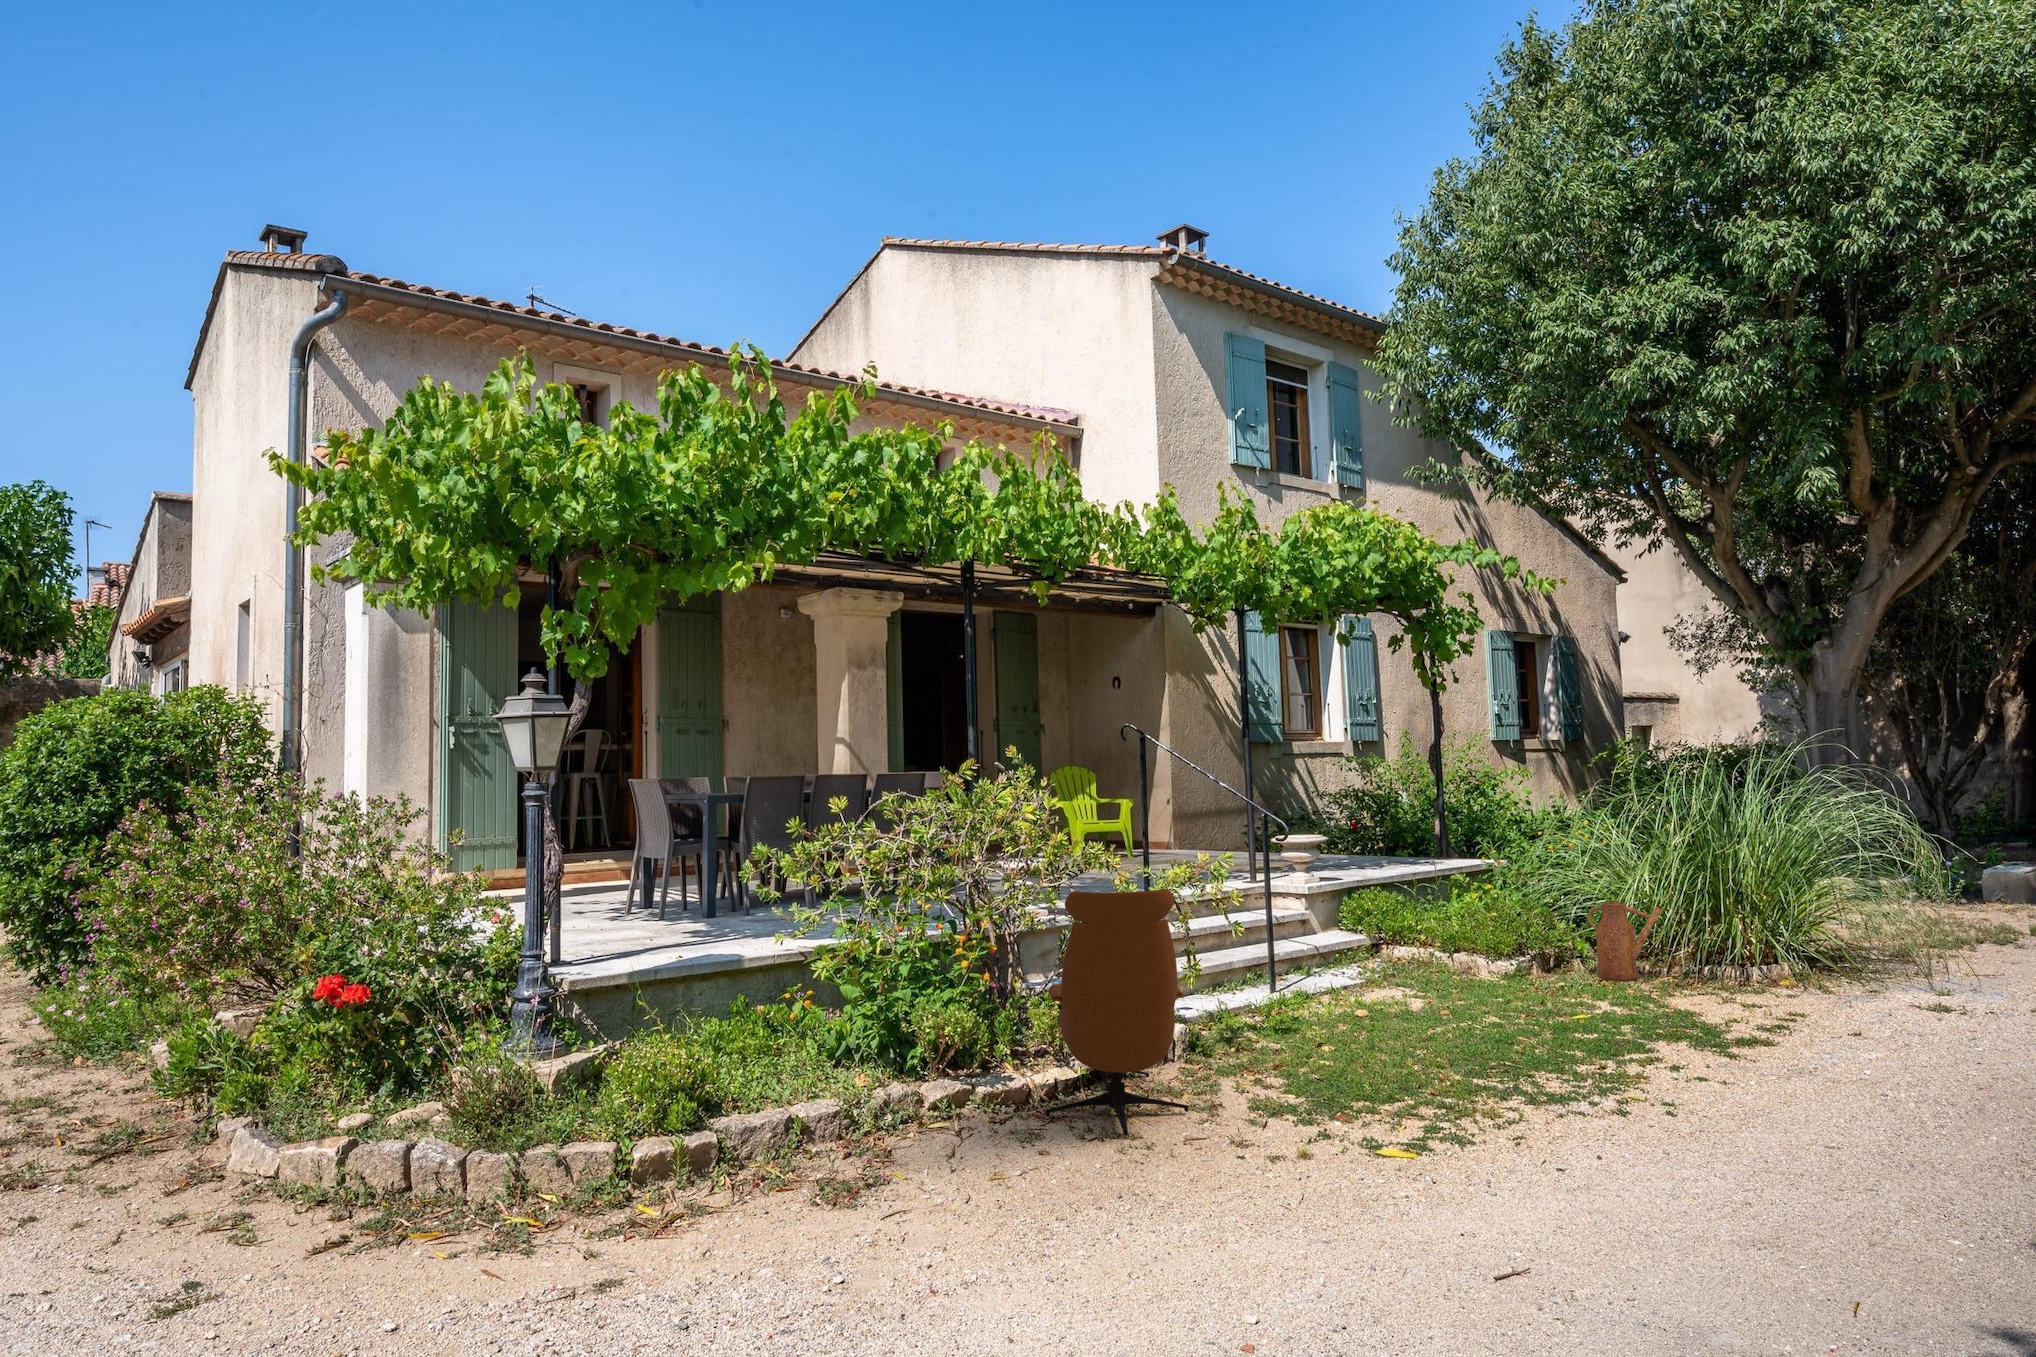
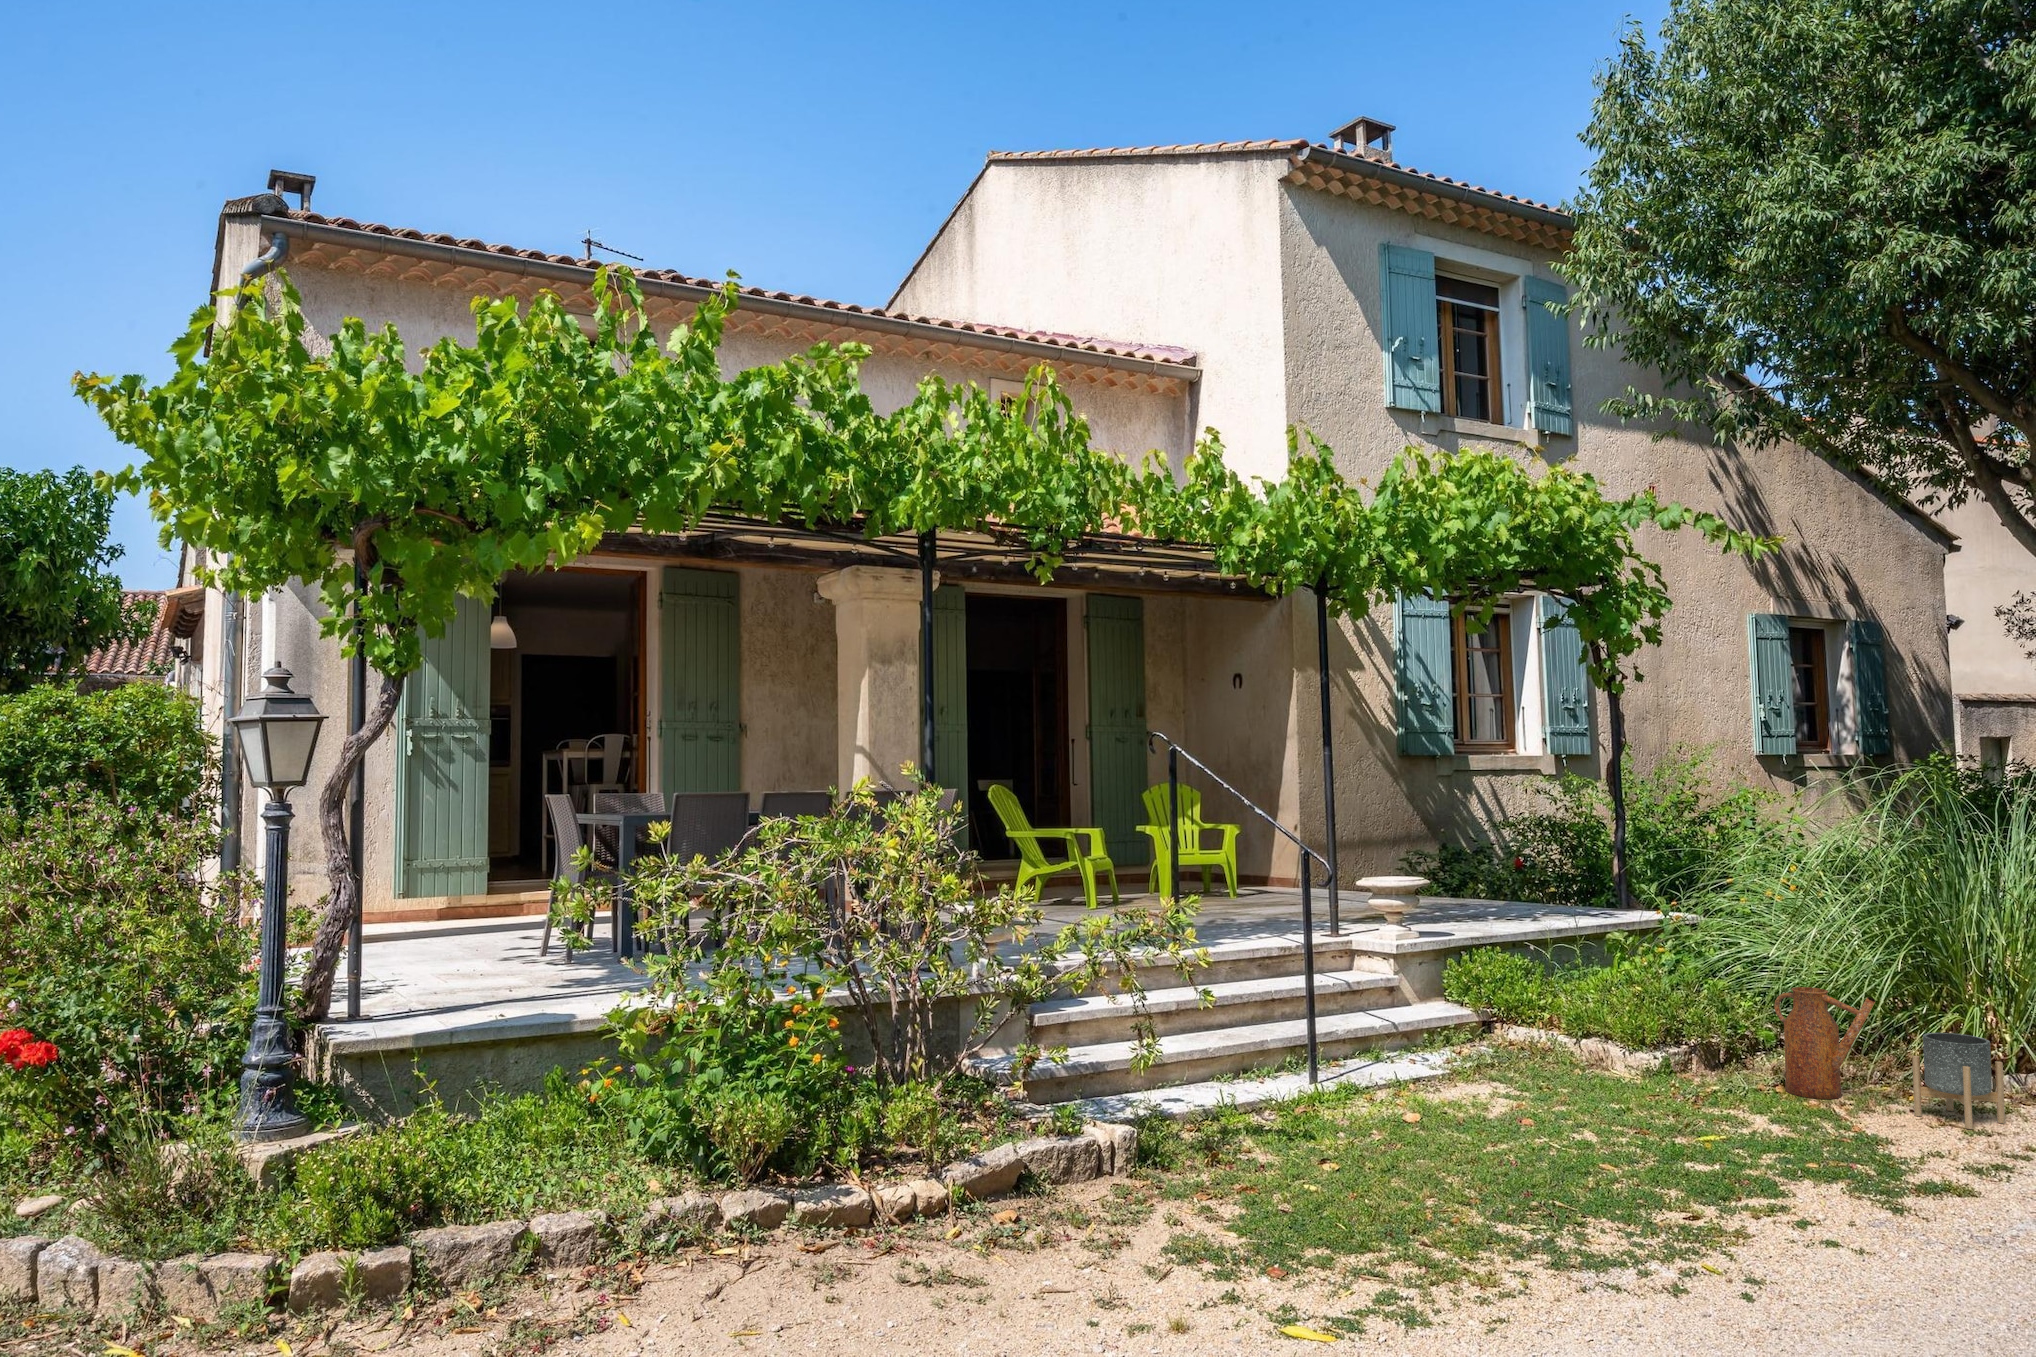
lounge chair: present [1045,889,1189,1135] -> none [862,964,1053,1295]
planter: none [1688,928,1749,993] -> present [1912,1033,2005,1129]

